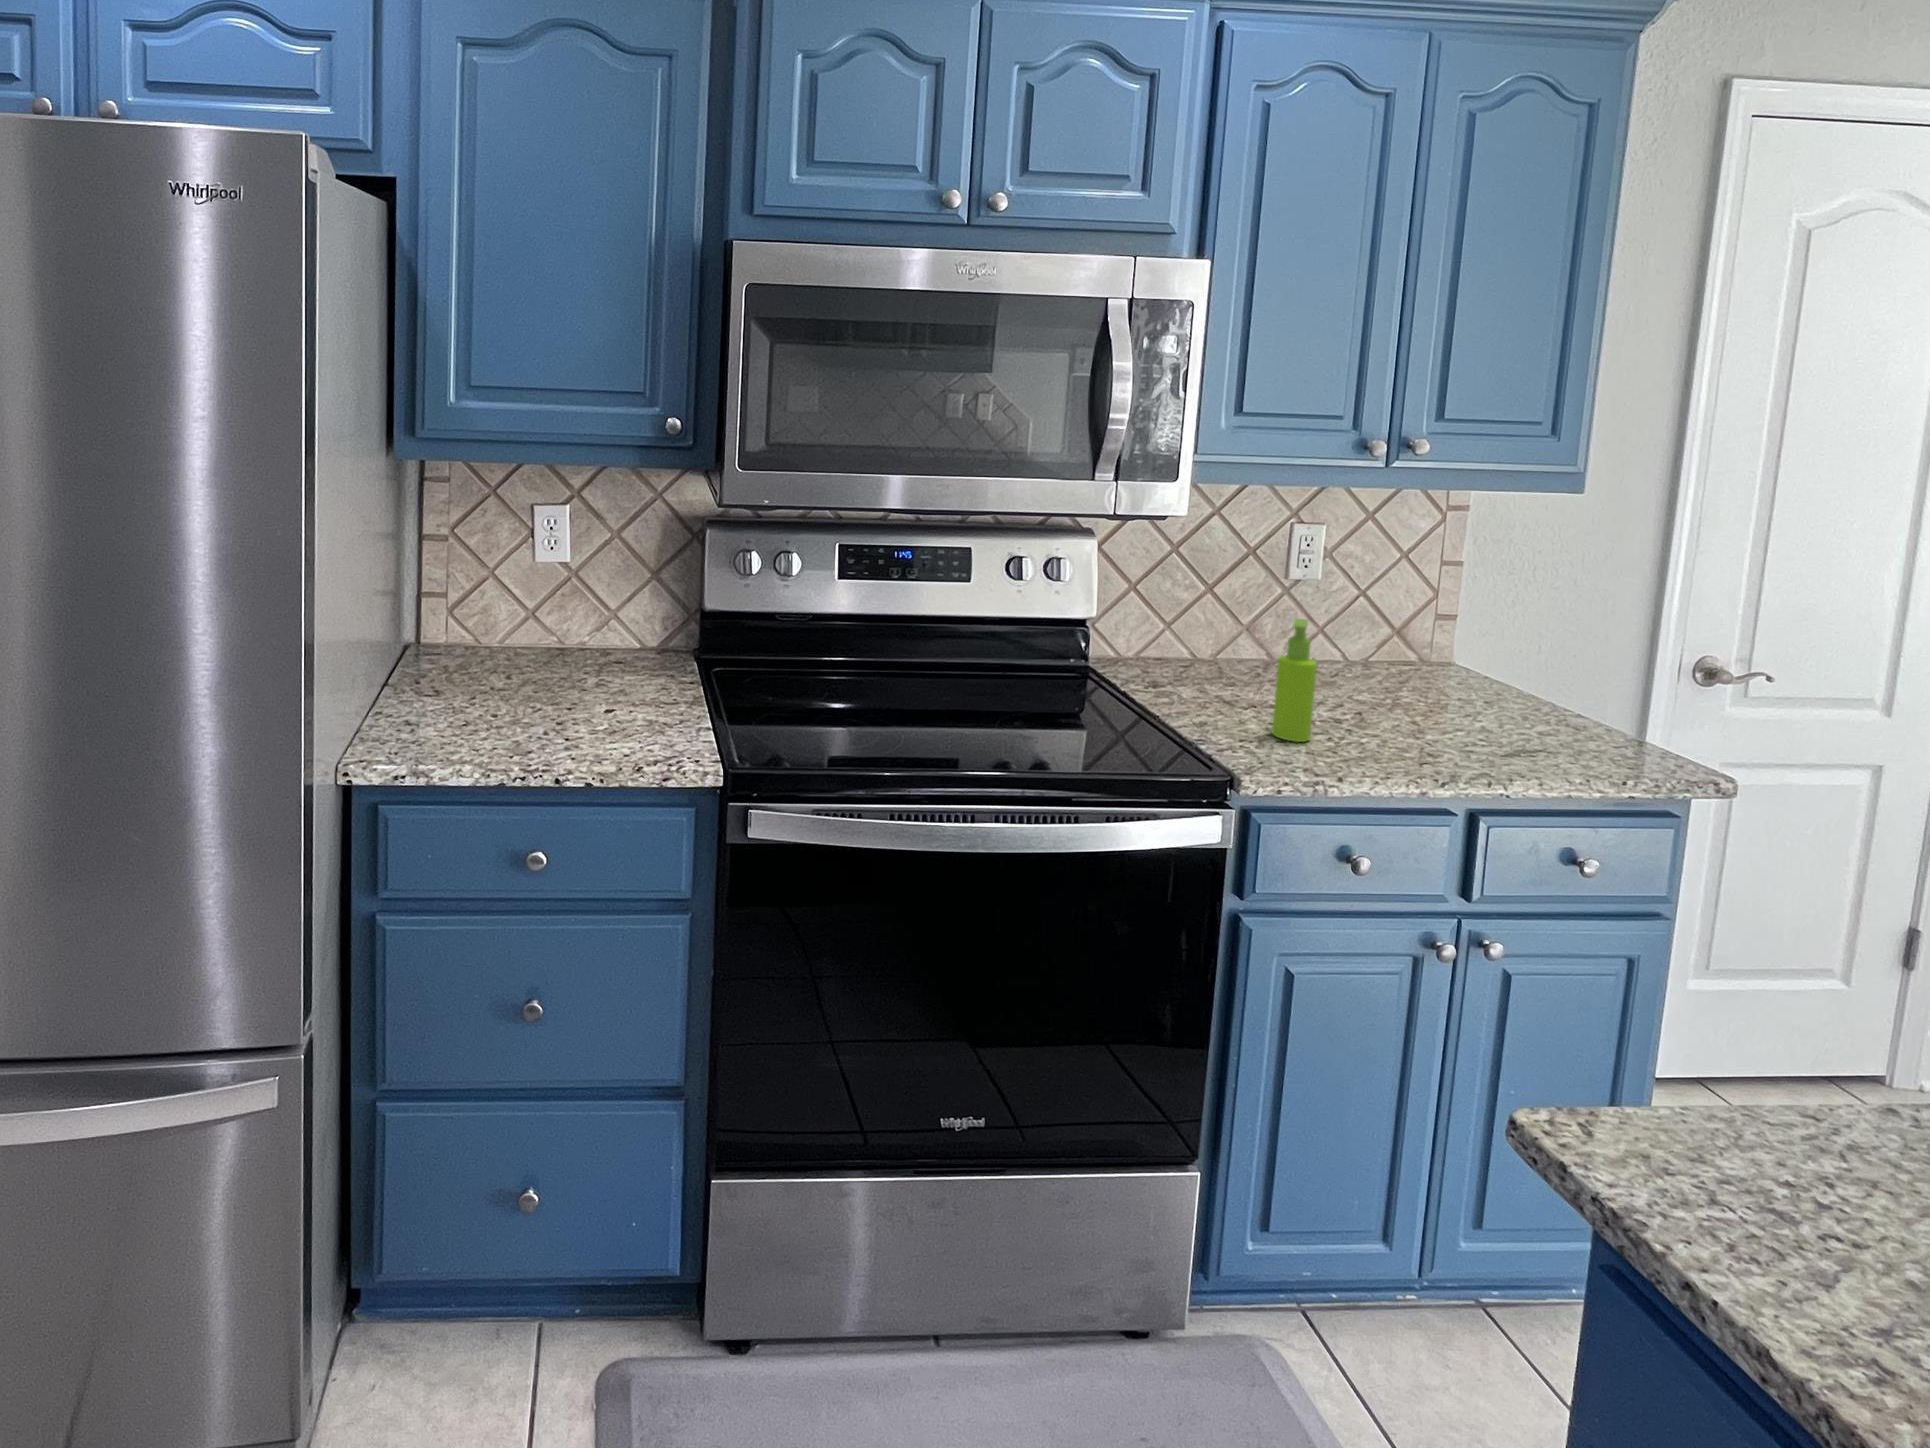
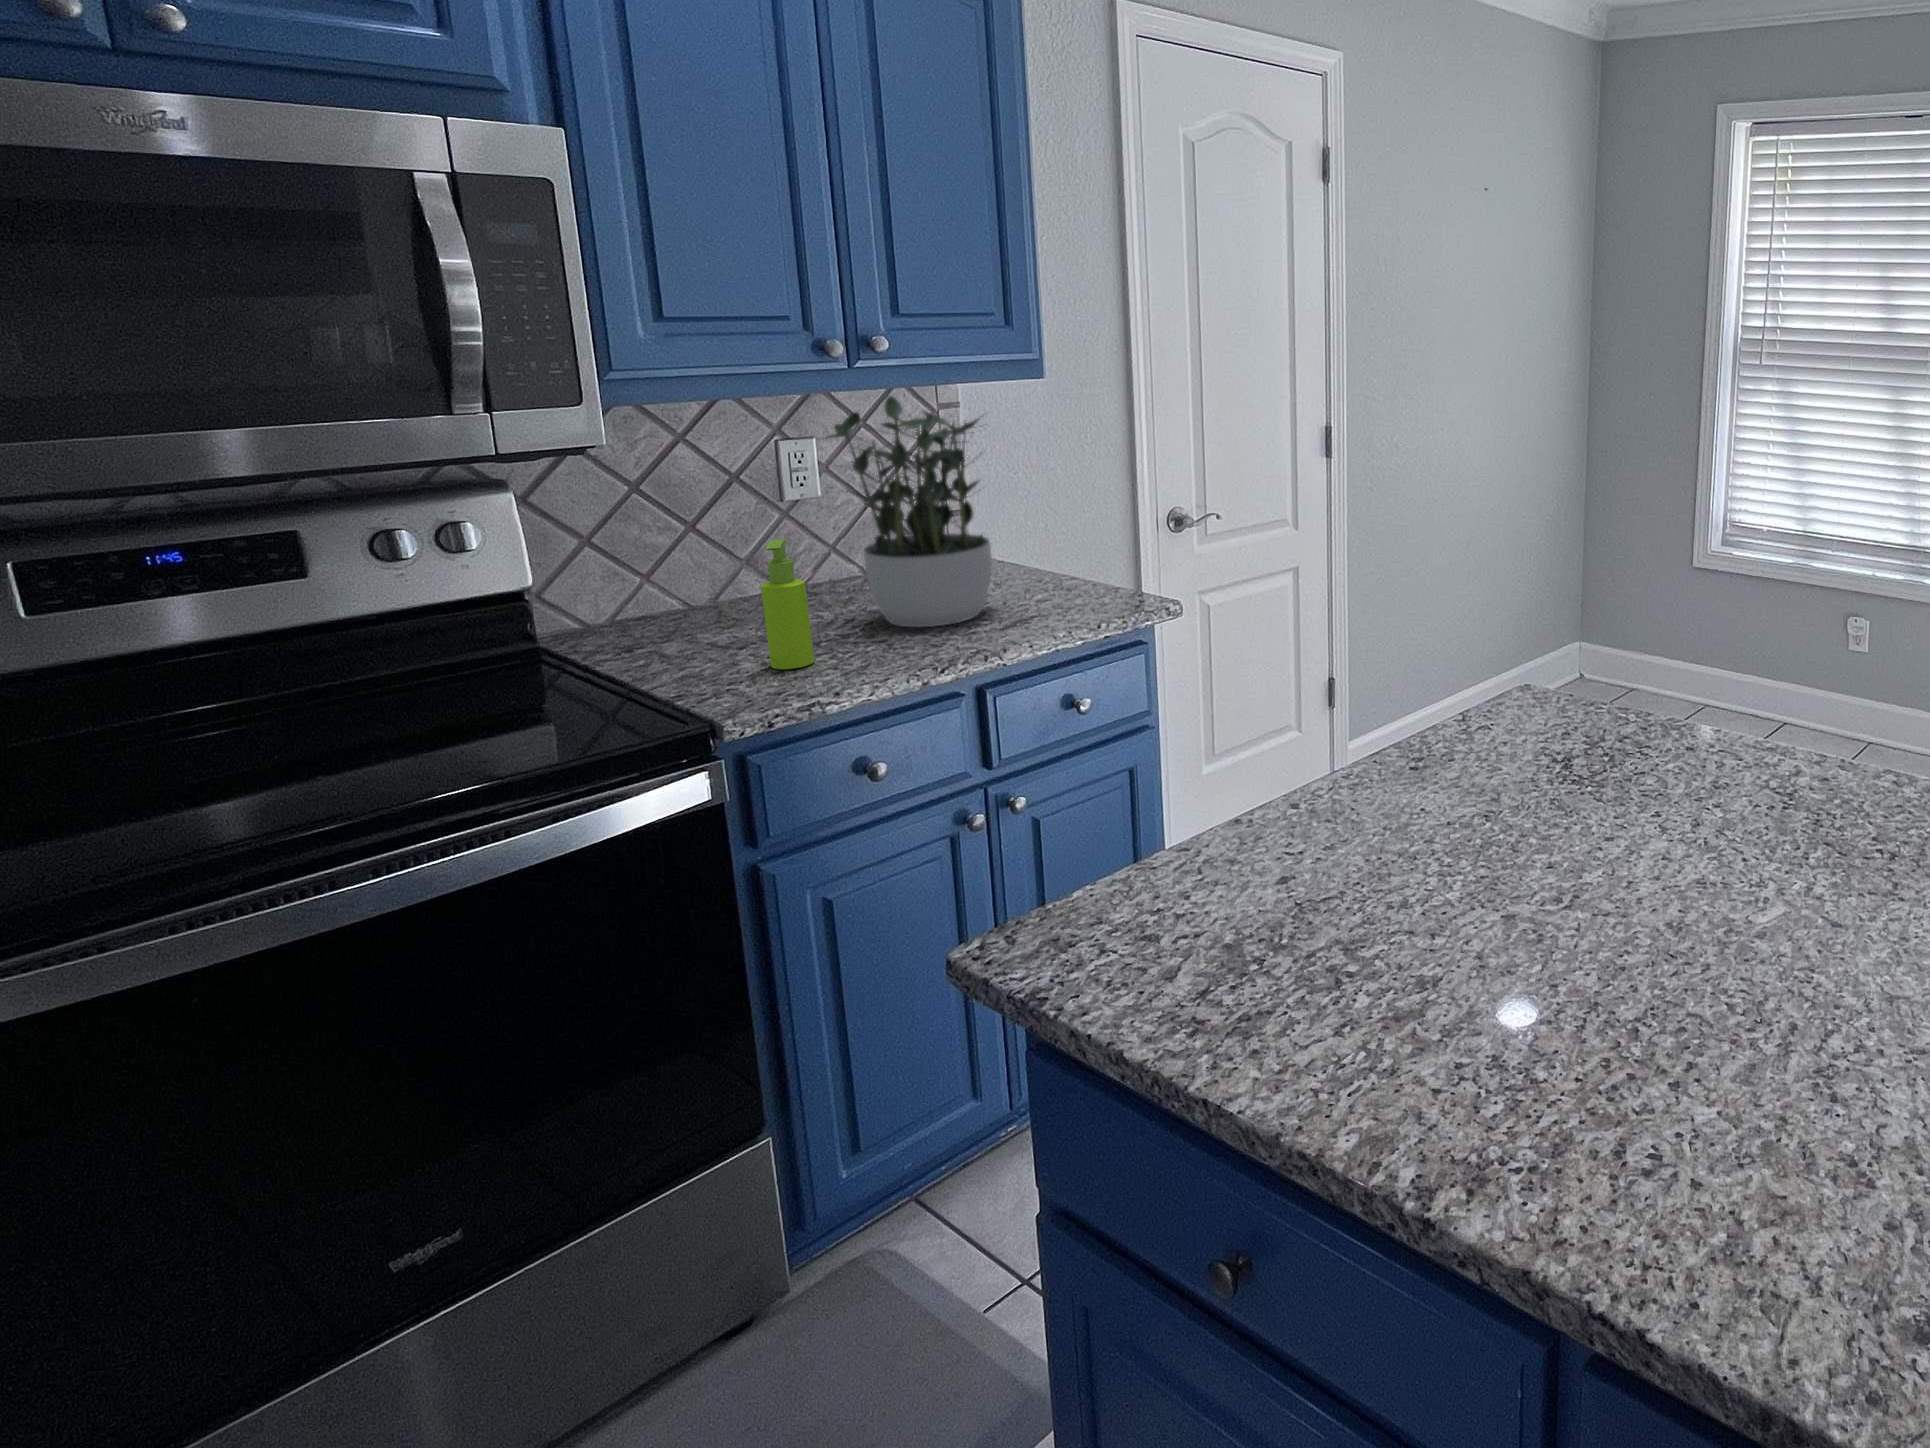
potted plant: none [1345,497,1520,736] -> present [829,396,992,627]

